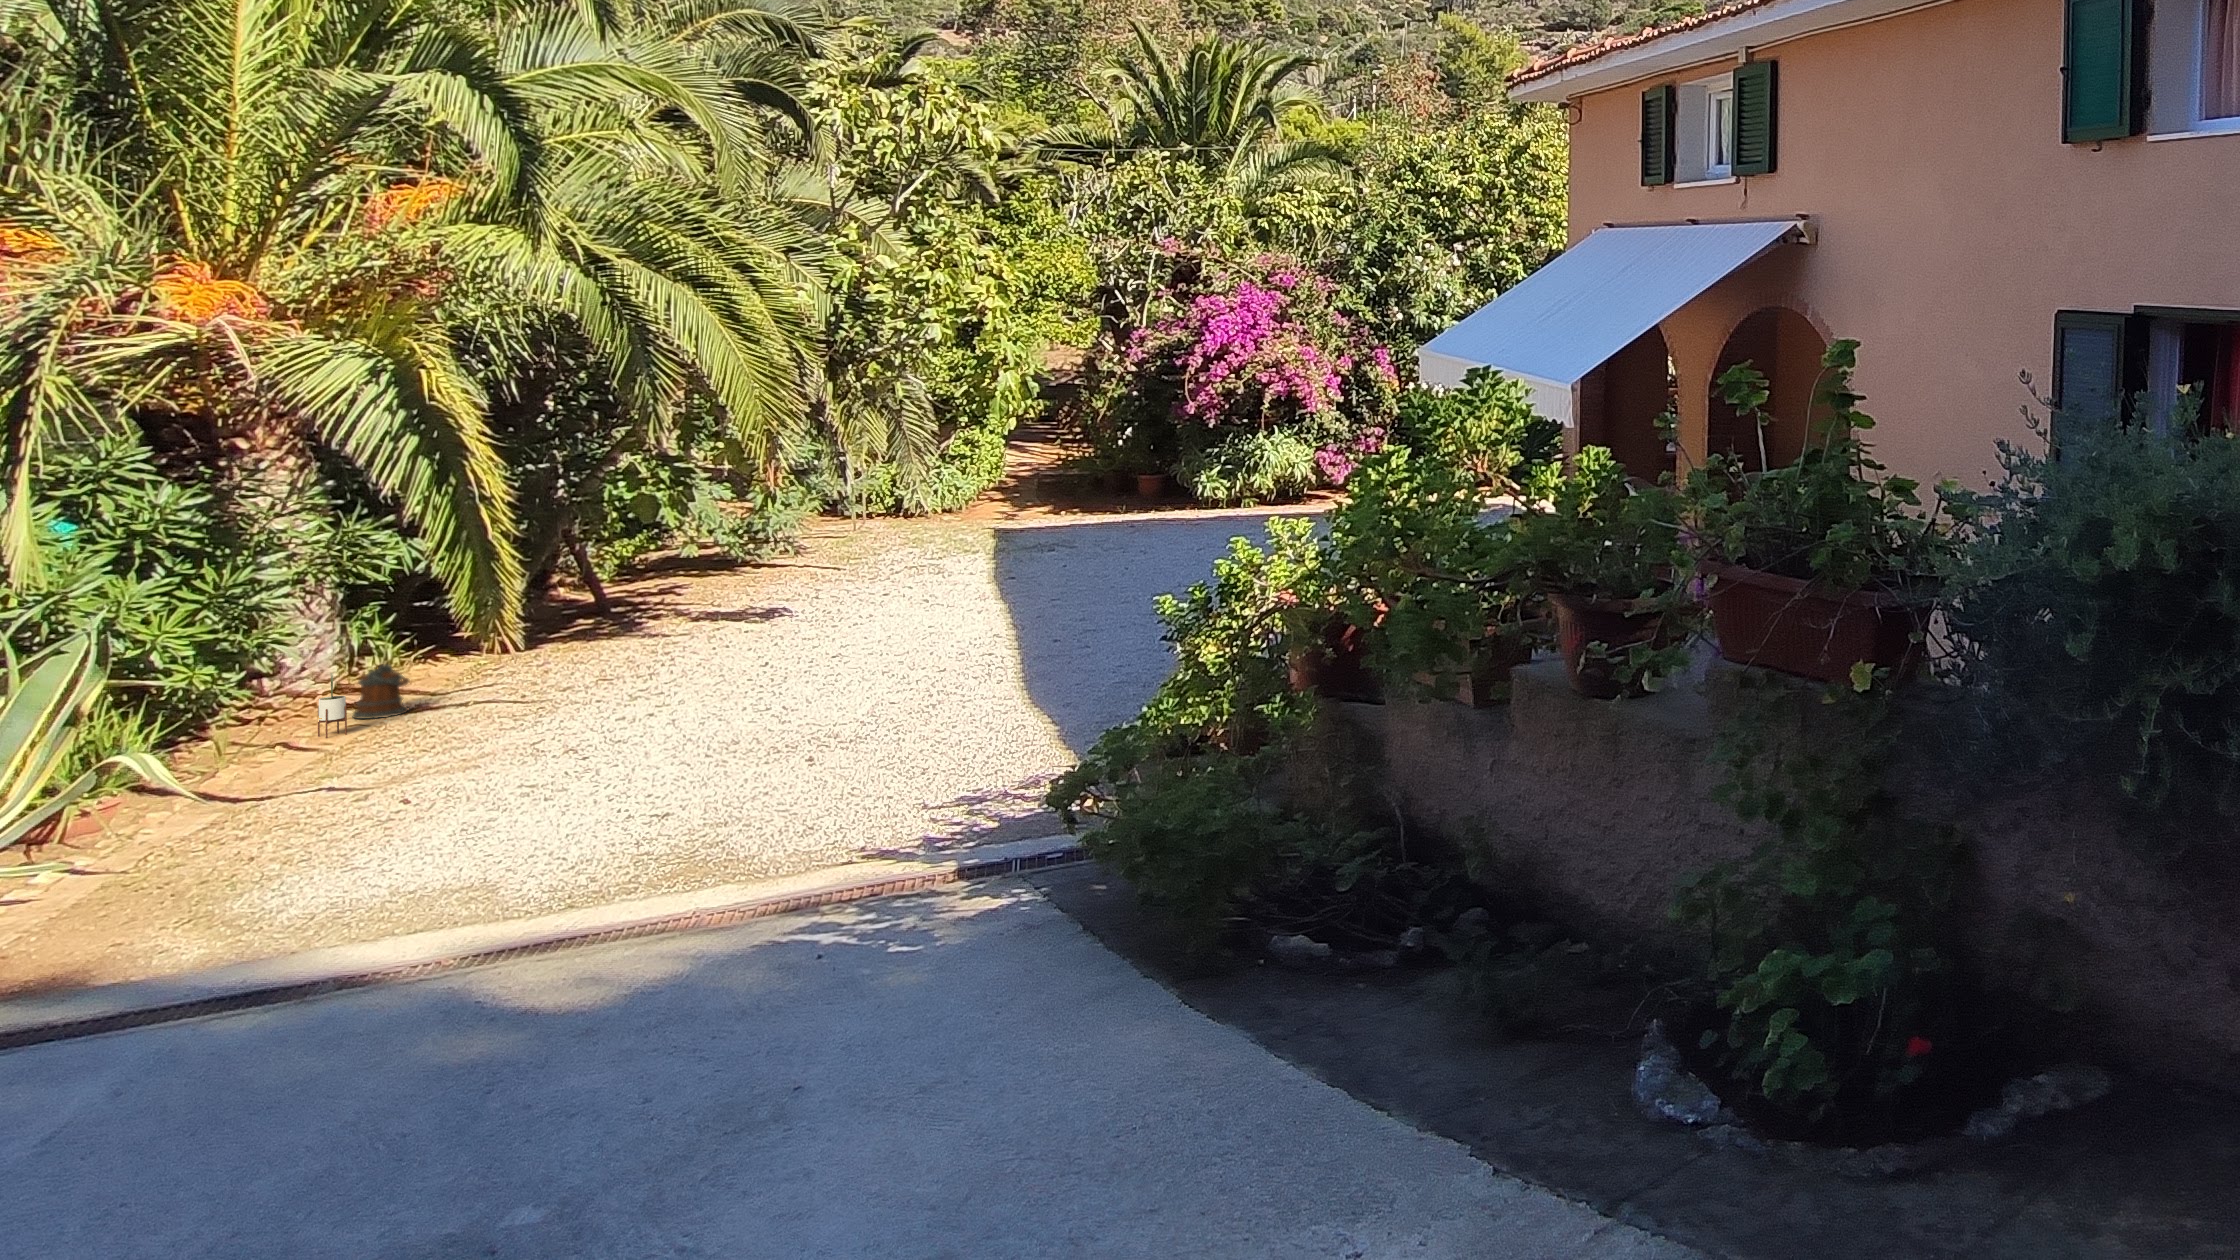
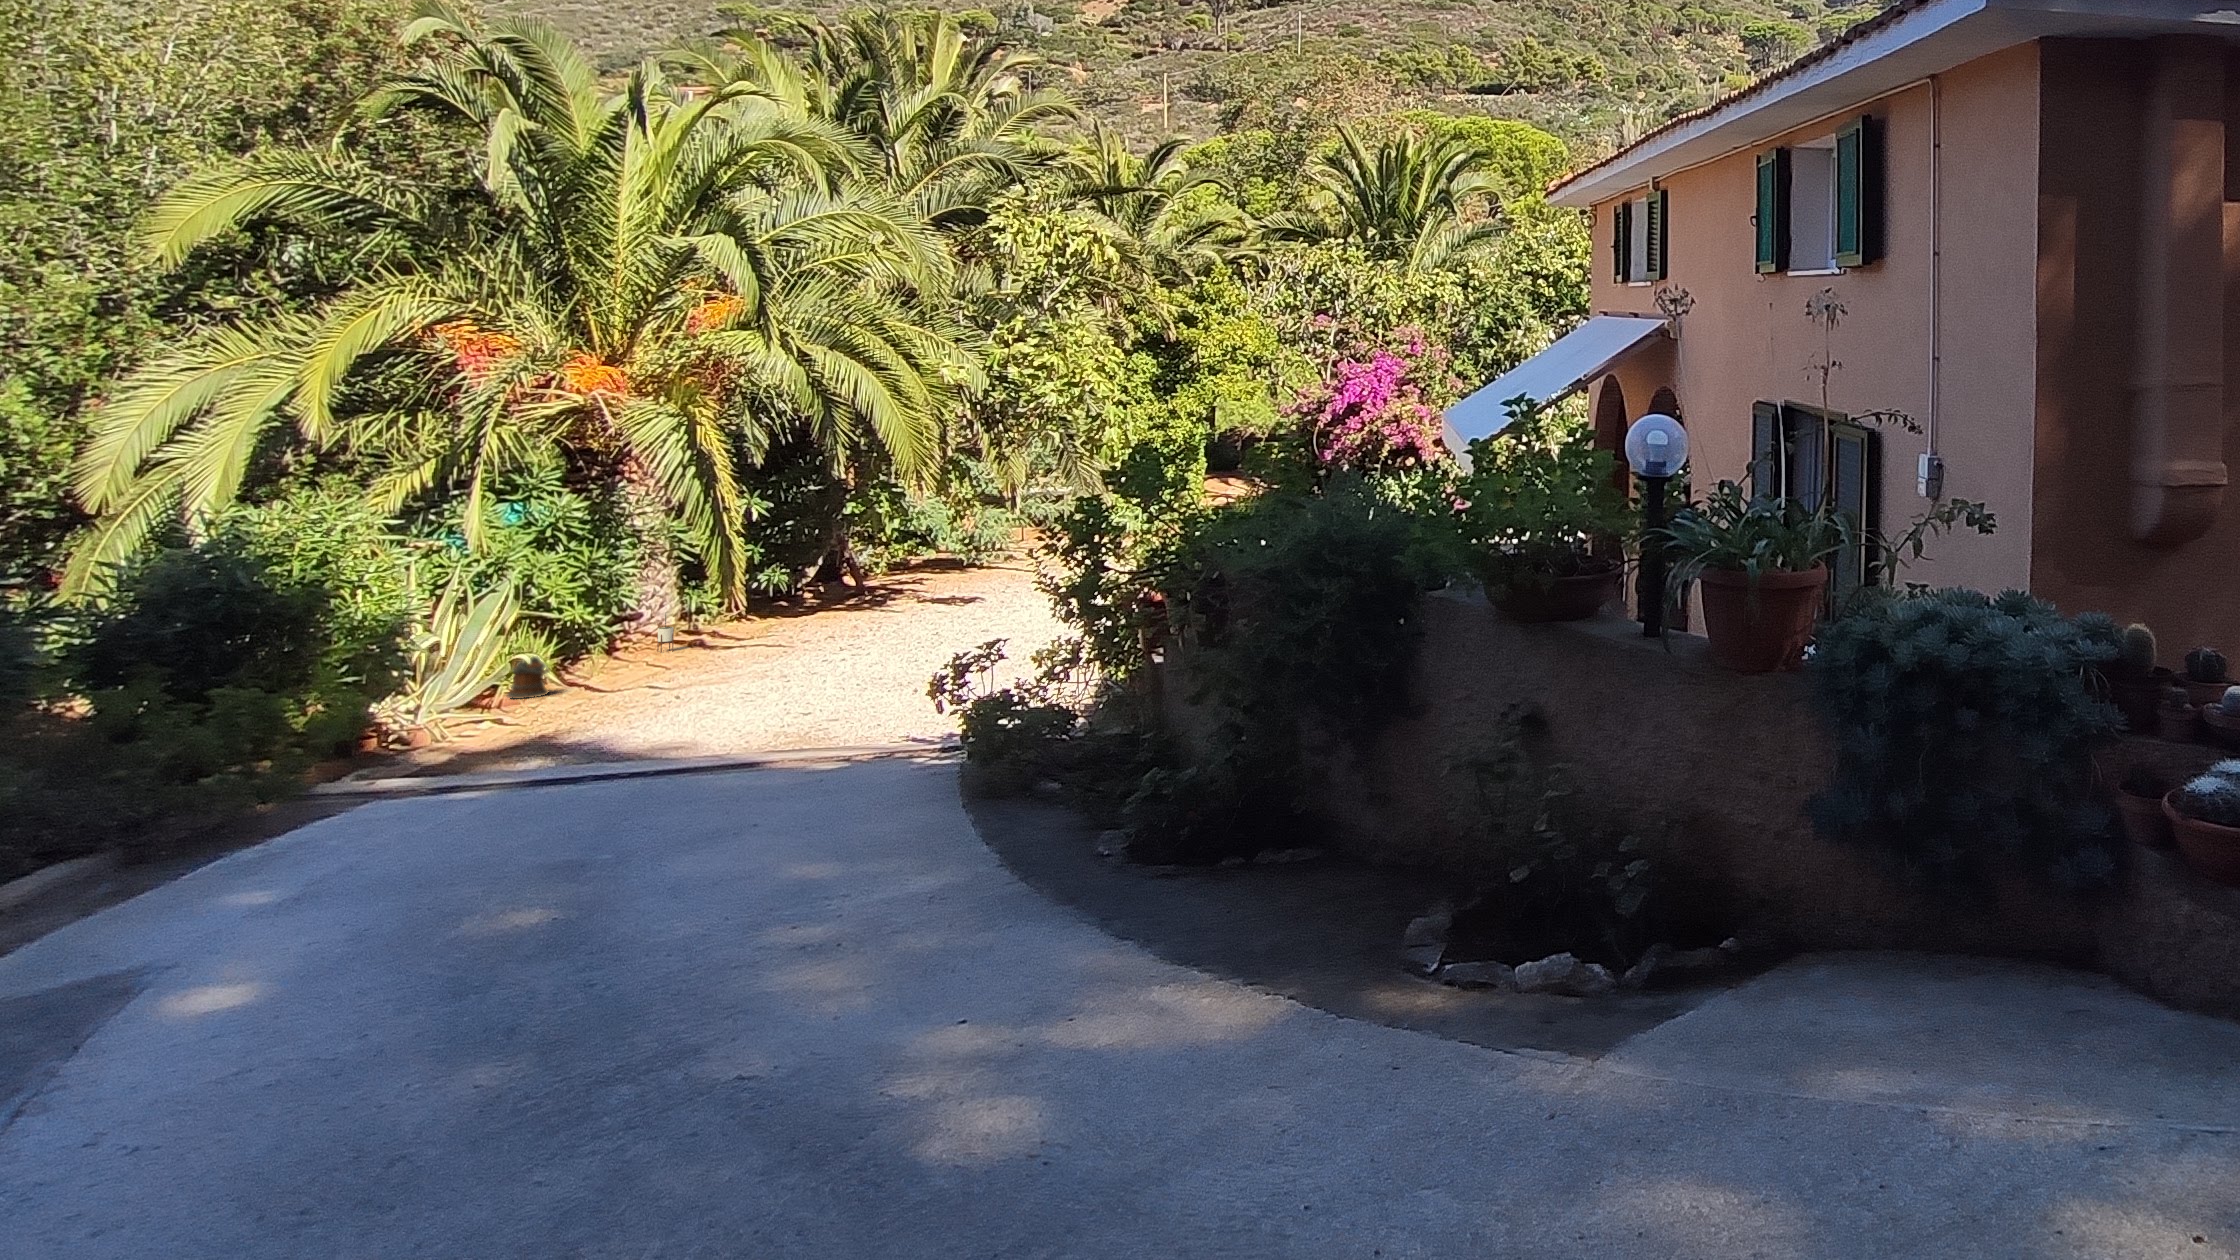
bucket: present [353,664,409,719] -> present [507,656,550,699]

